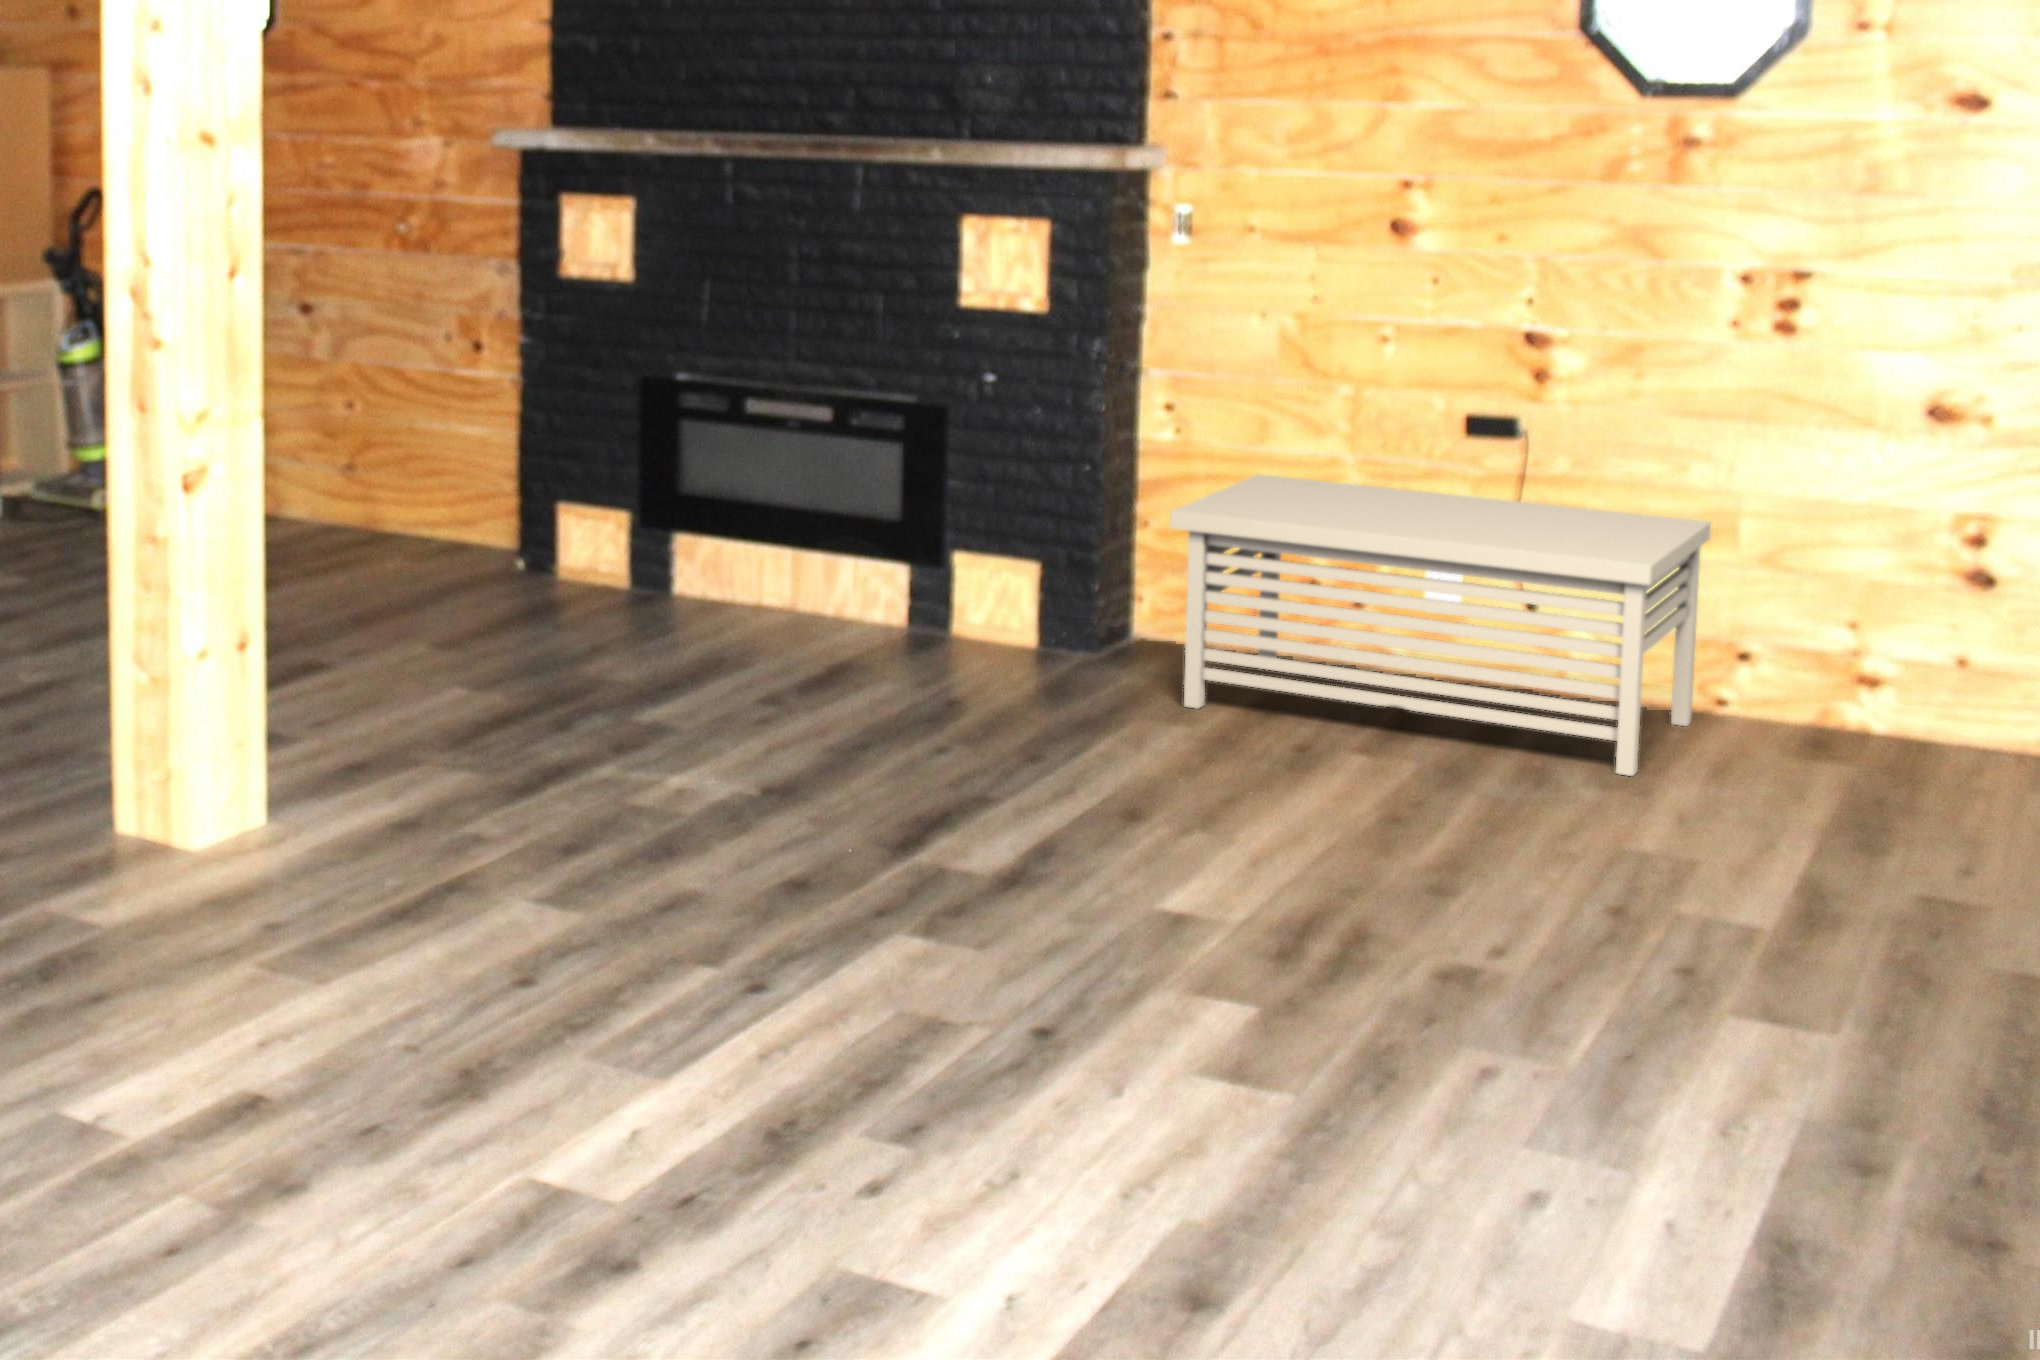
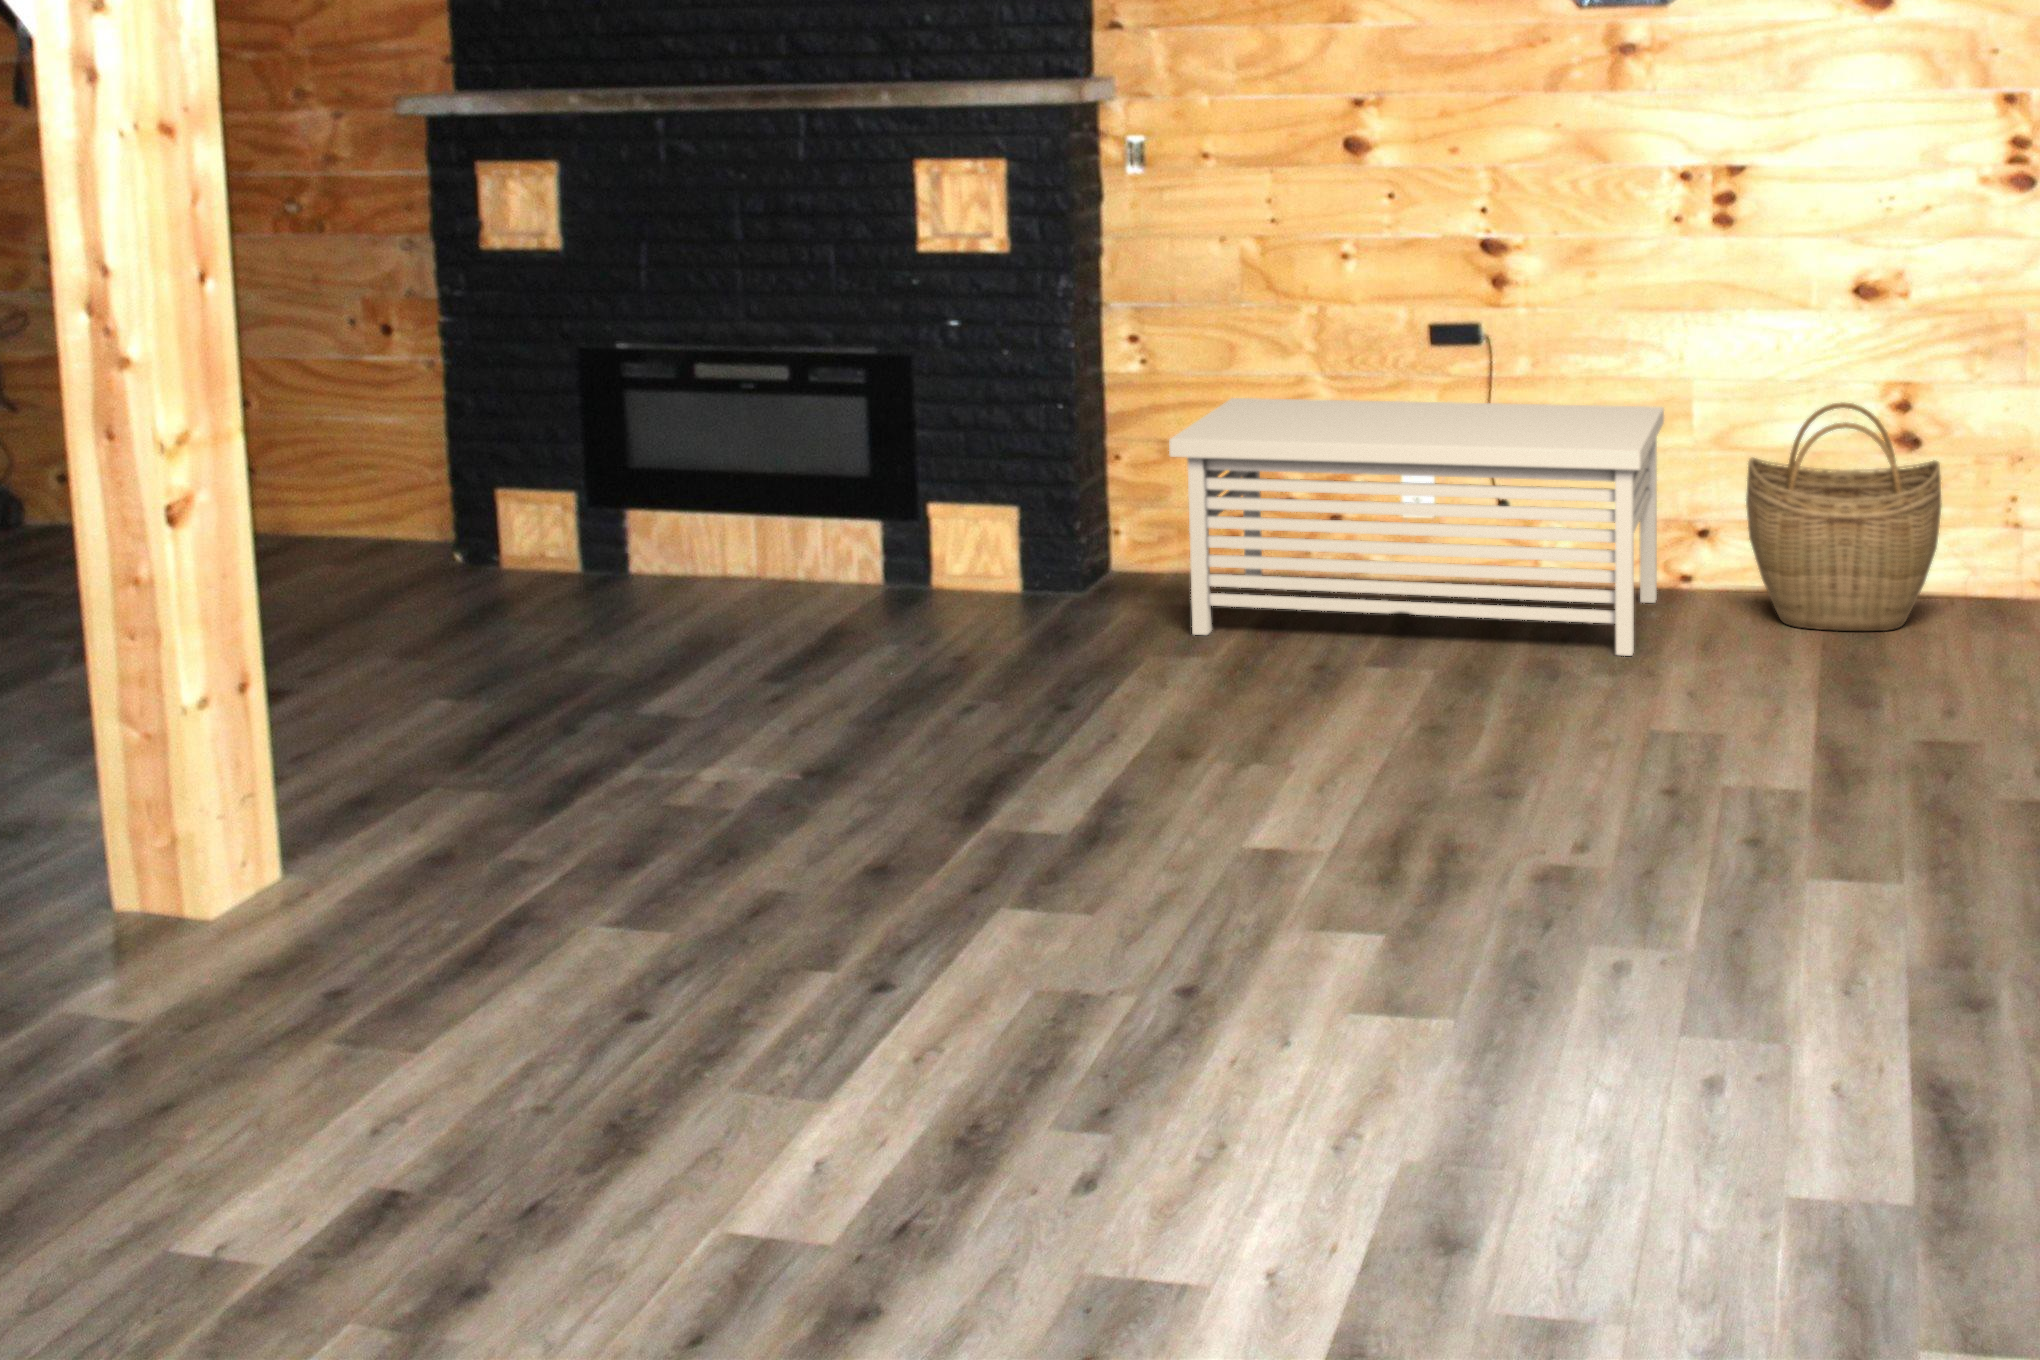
woven basket: none [1788,534,2010,782] -> present [1746,403,1942,631]

